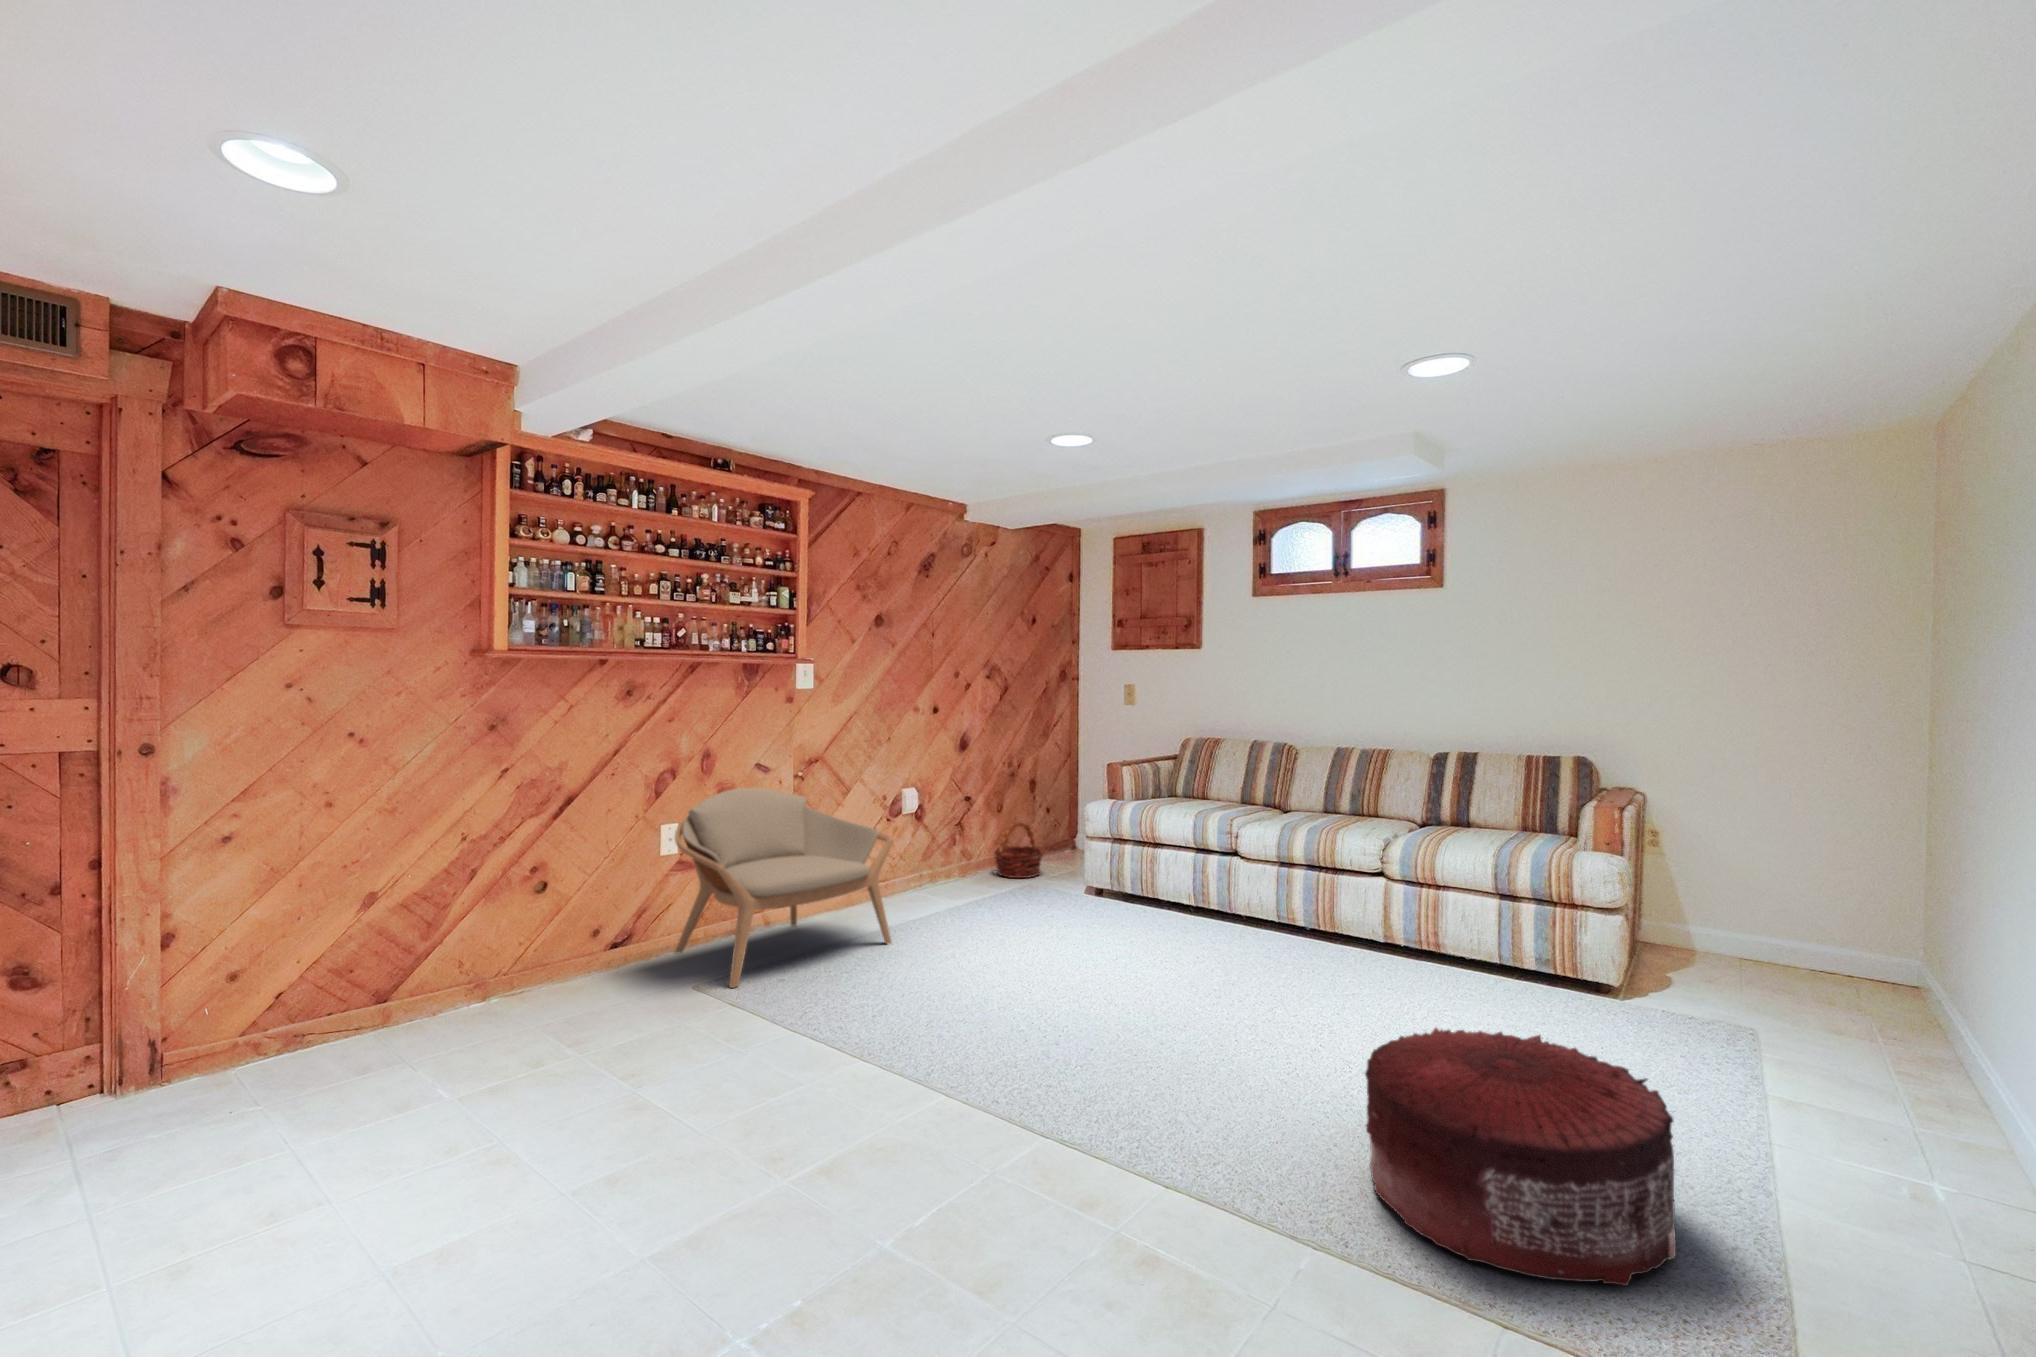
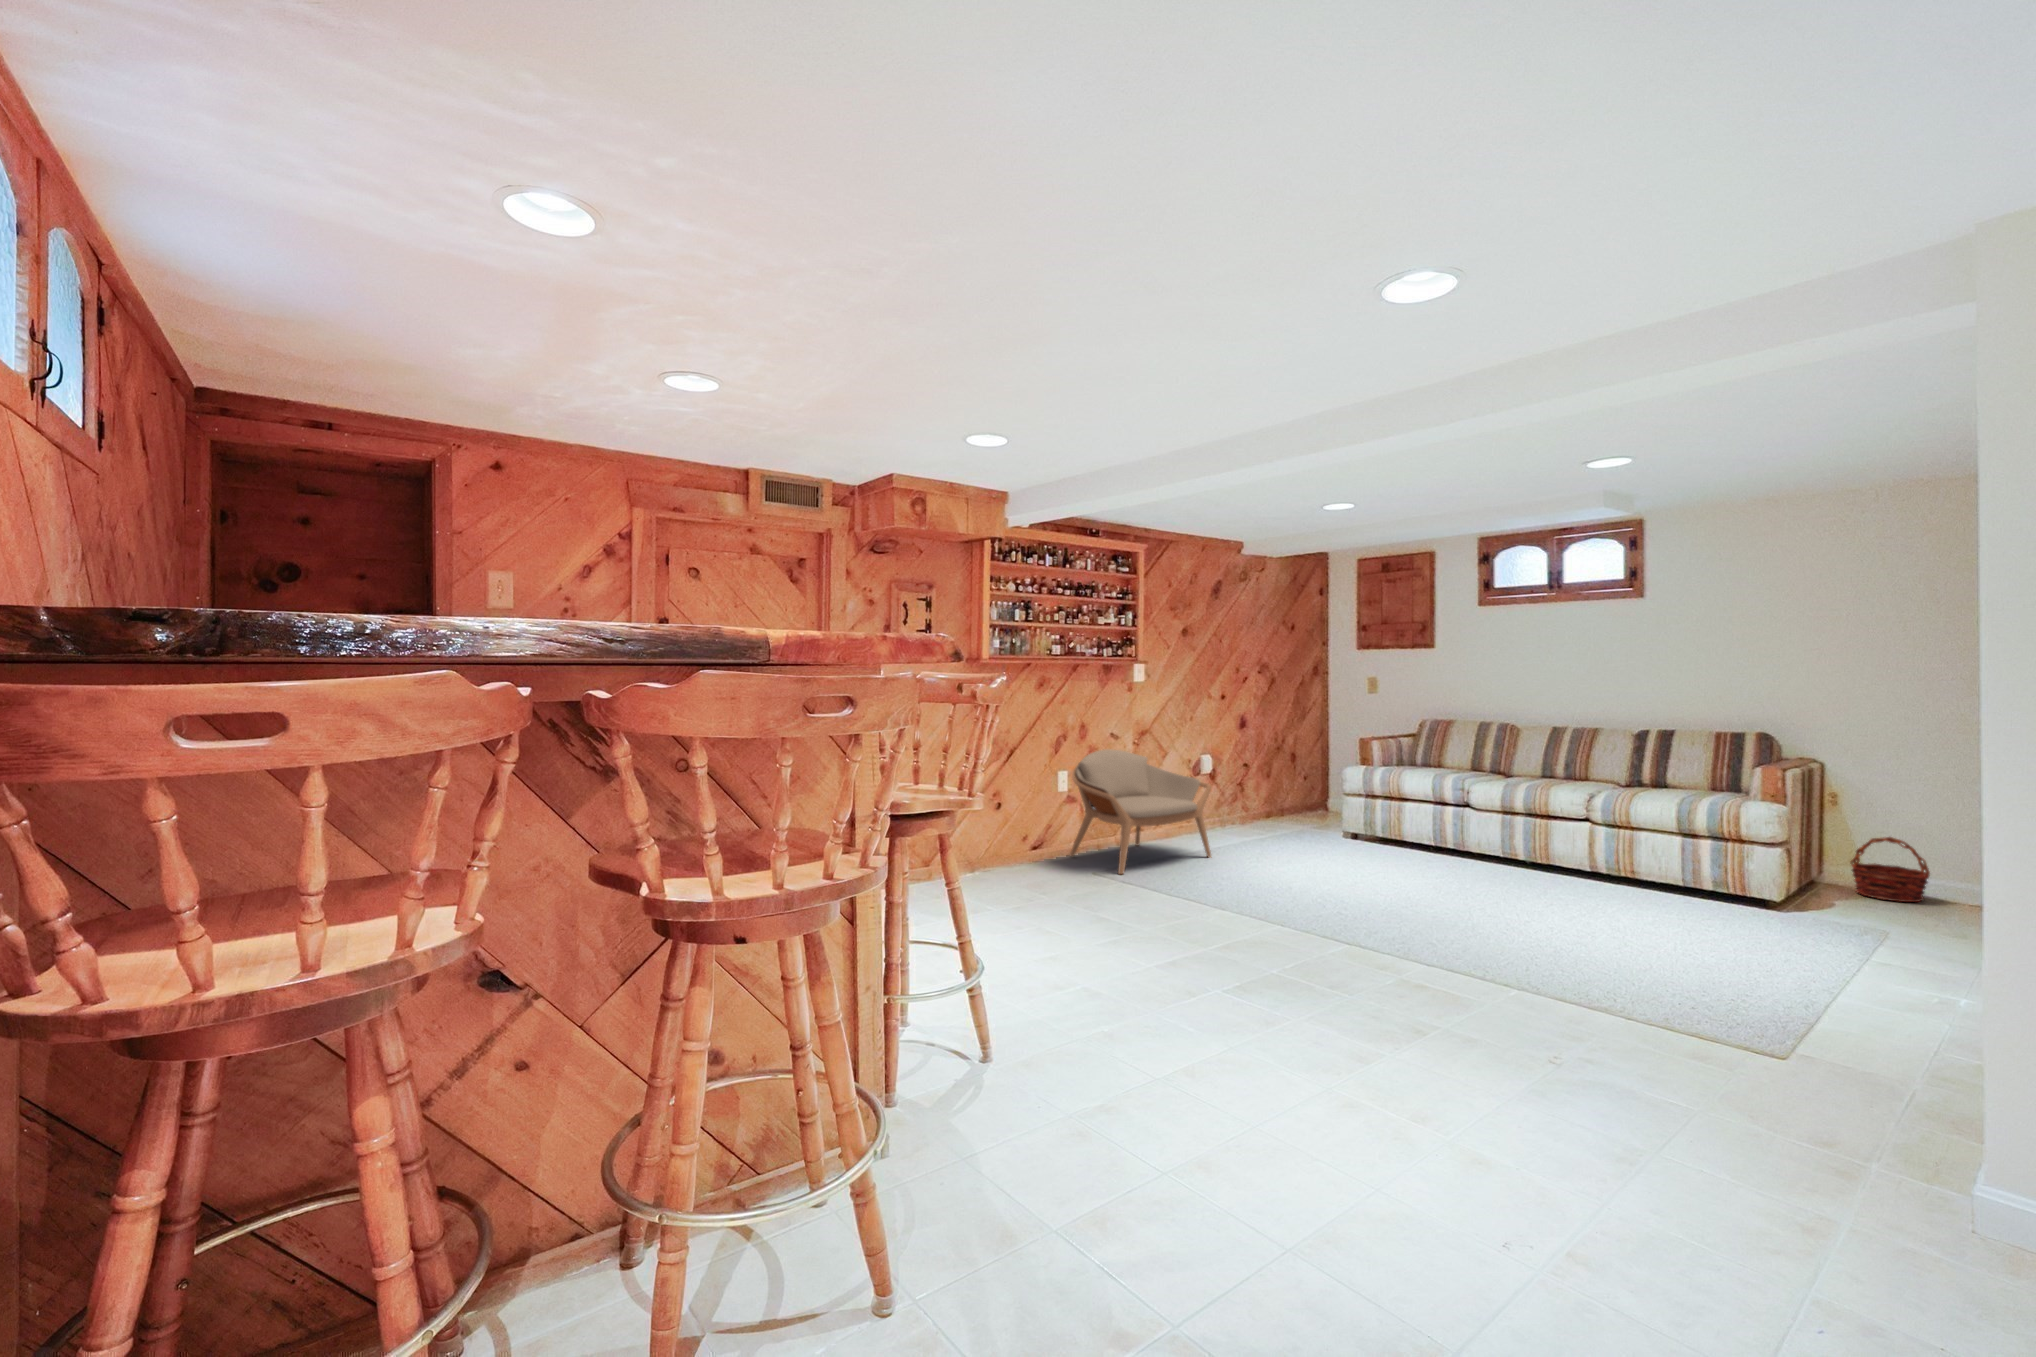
basket: present [994,822,1042,878] -> present [1850,837,1930,902]
pouf: present [1365,1028,1676,1286] -> none [1564,892,1767,1017]

